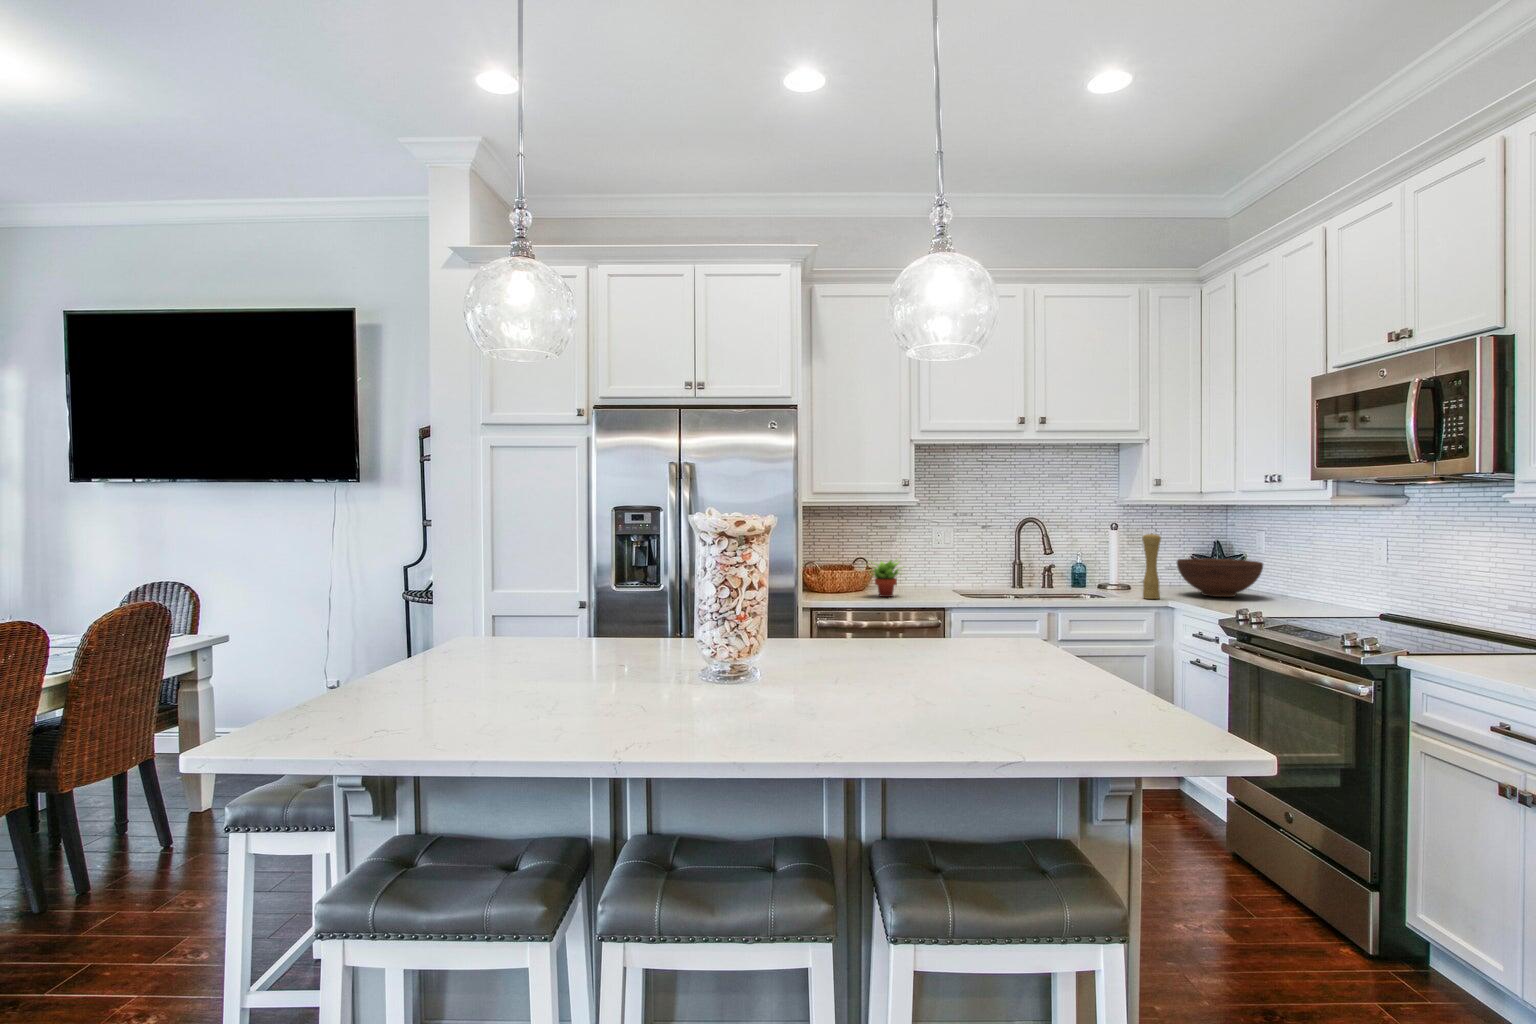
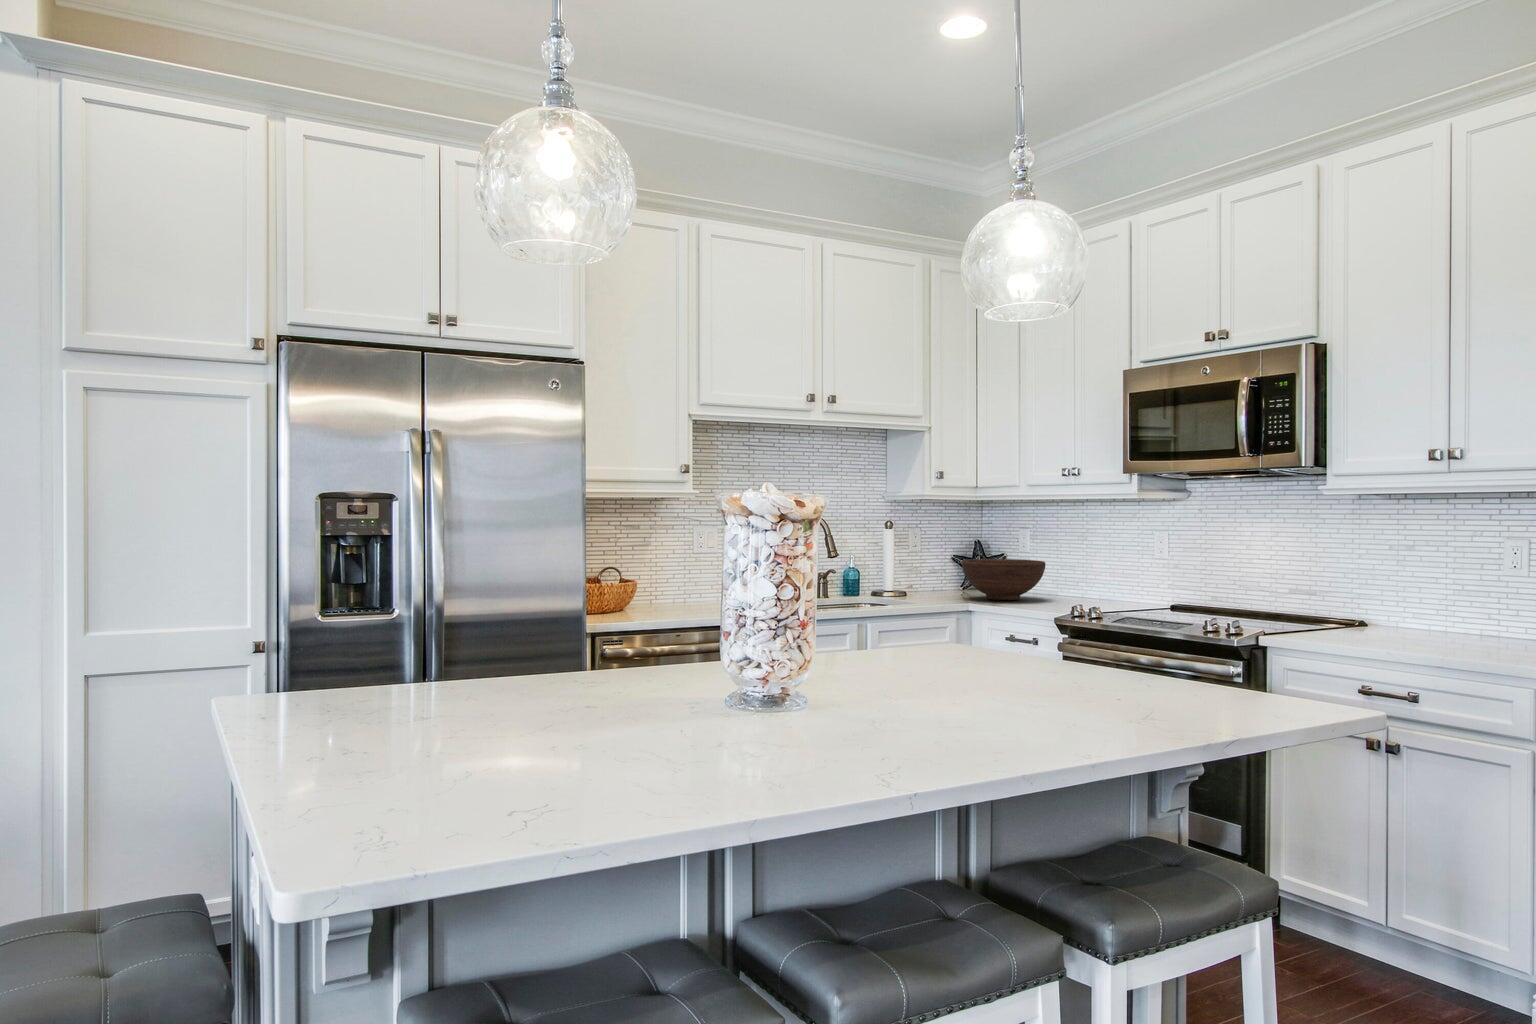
pepper mill: present [1142,533,1161,599] -> none [941,531,960,605]
succulent plant: present [872,560,899,597] -> none [638,564,691,618]

